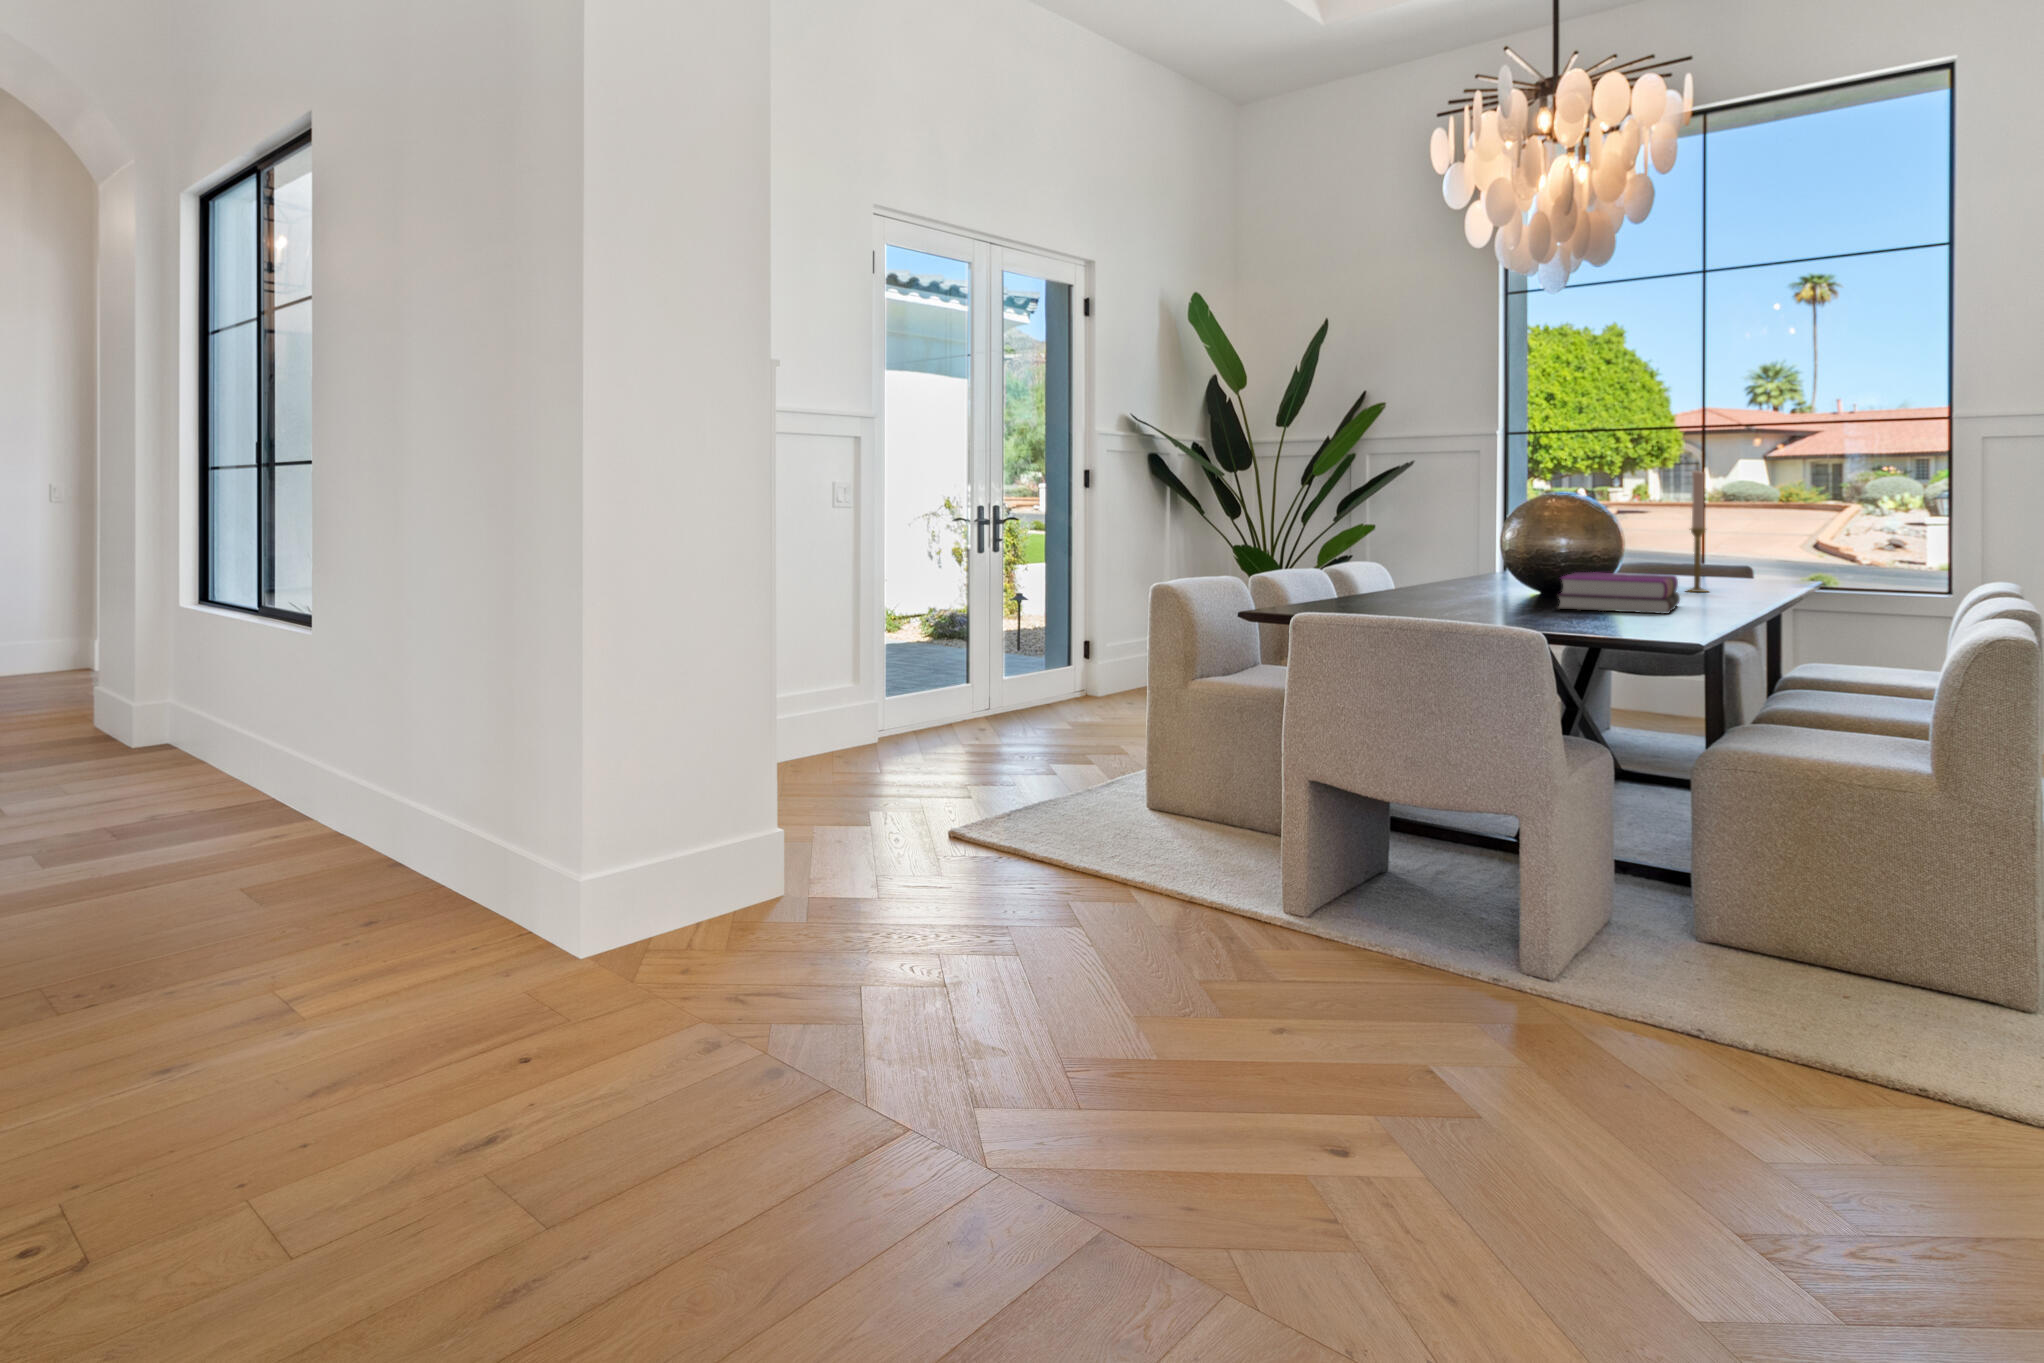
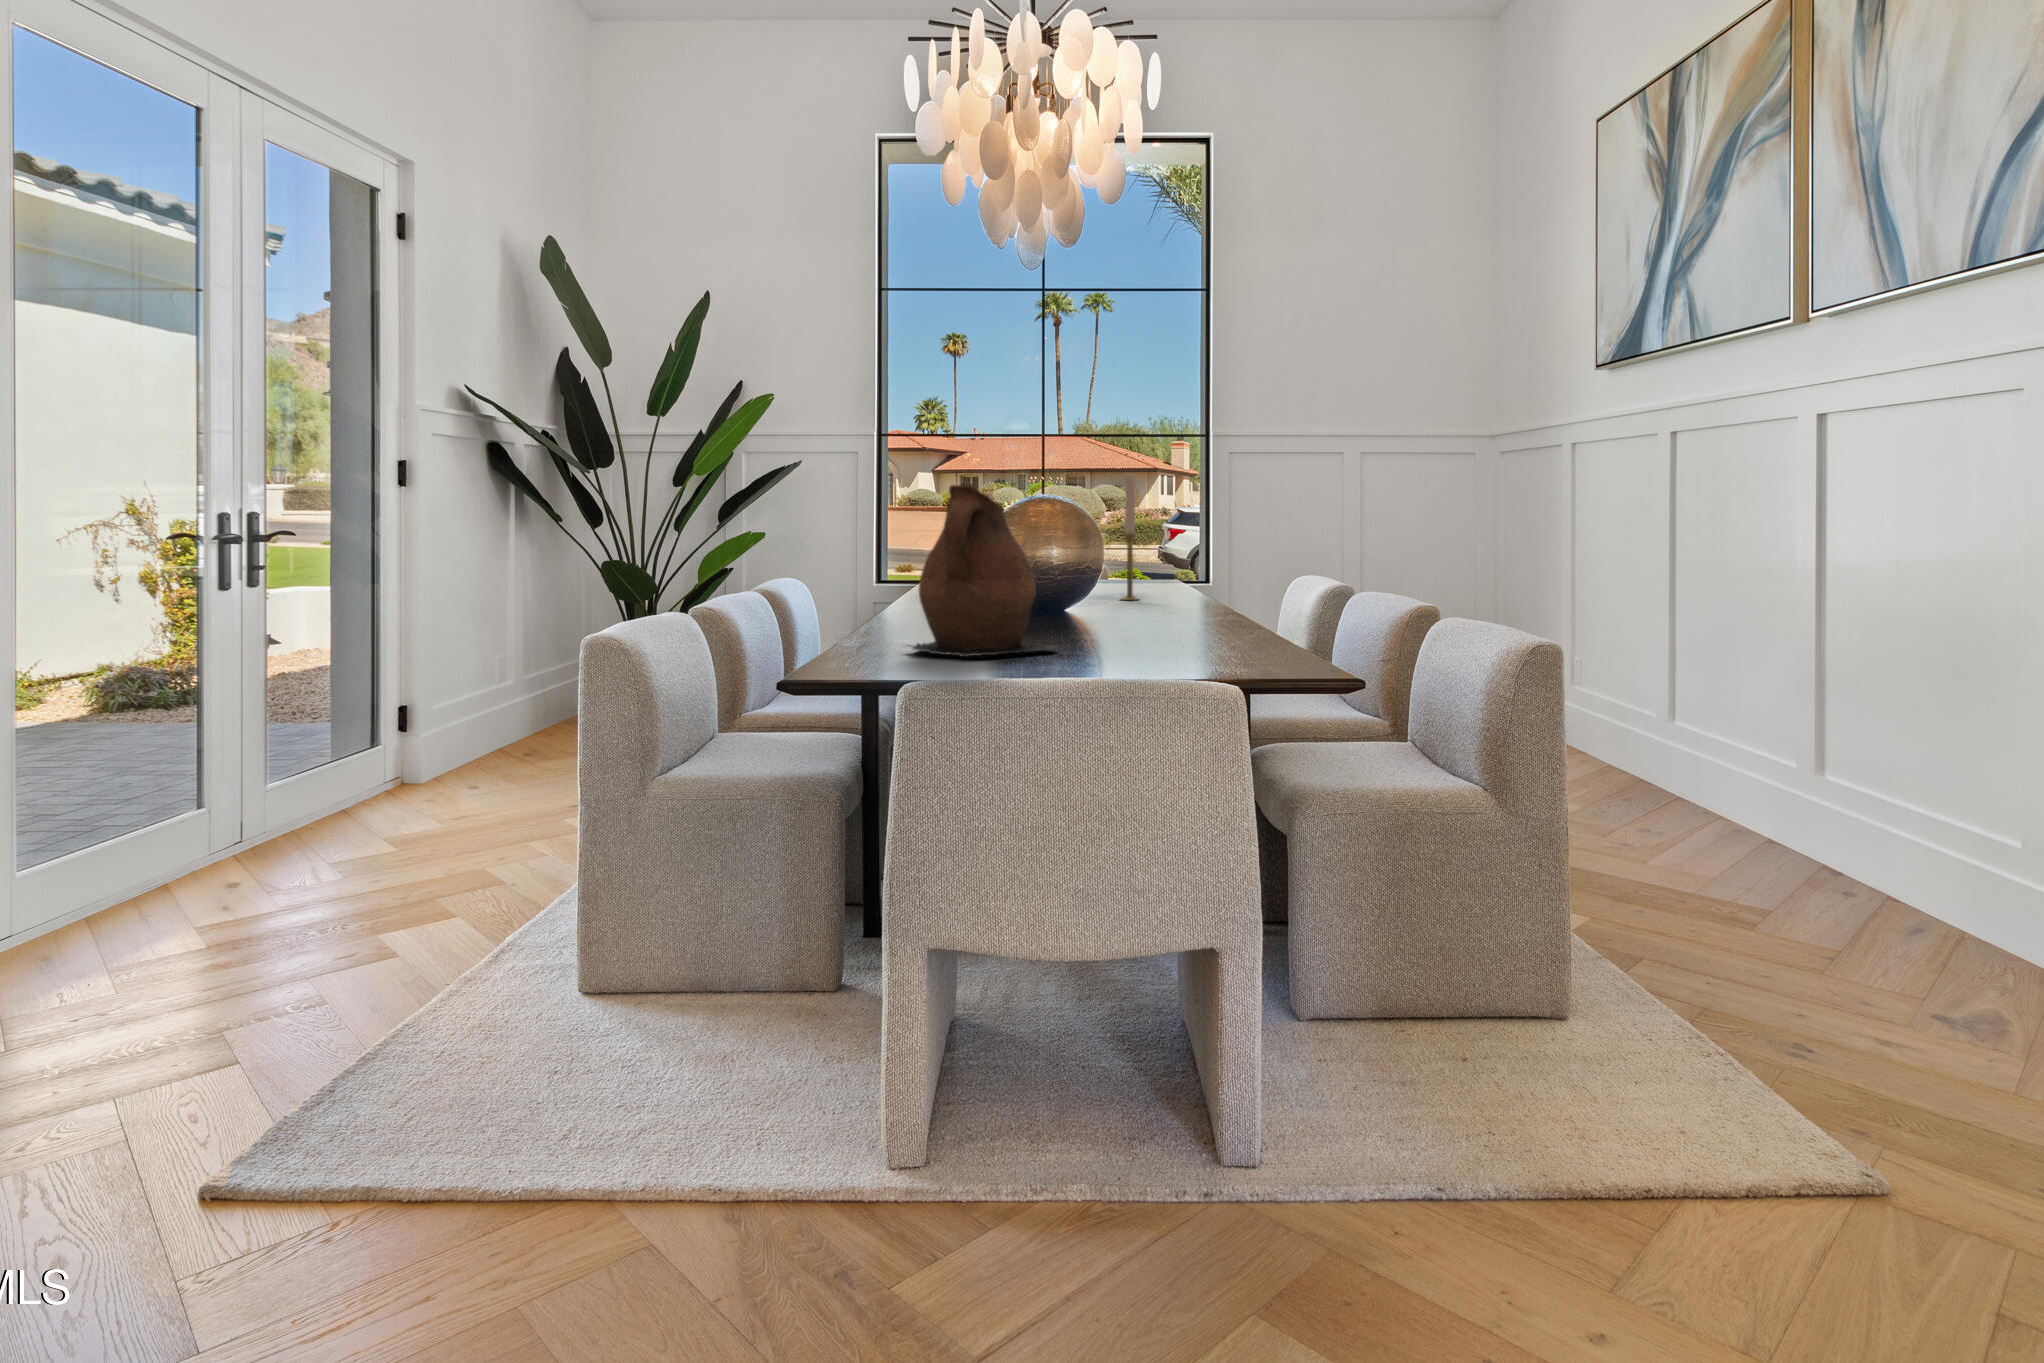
ceramic pitcher: none [1367,496,1494,620] -> present [904,485,1057,656]
hardback book: present [1558,573,1680,613] -> none [1068,584,1193,630]

